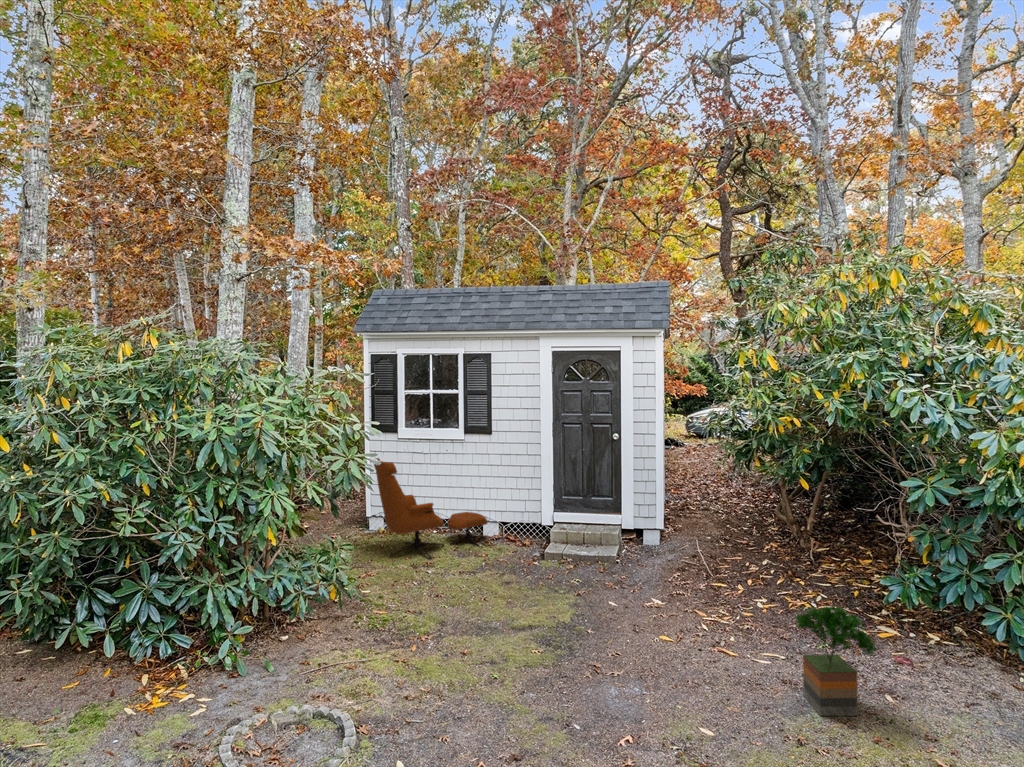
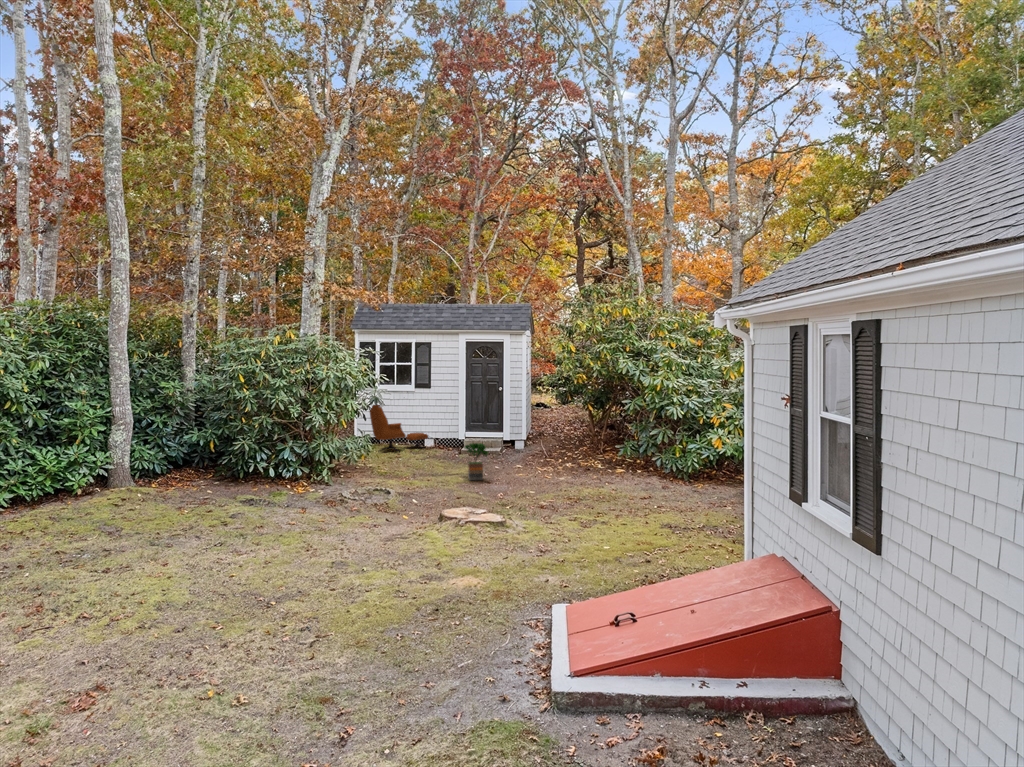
potted tree: present [796,606,877,716] -> present [464,443,488,480]

